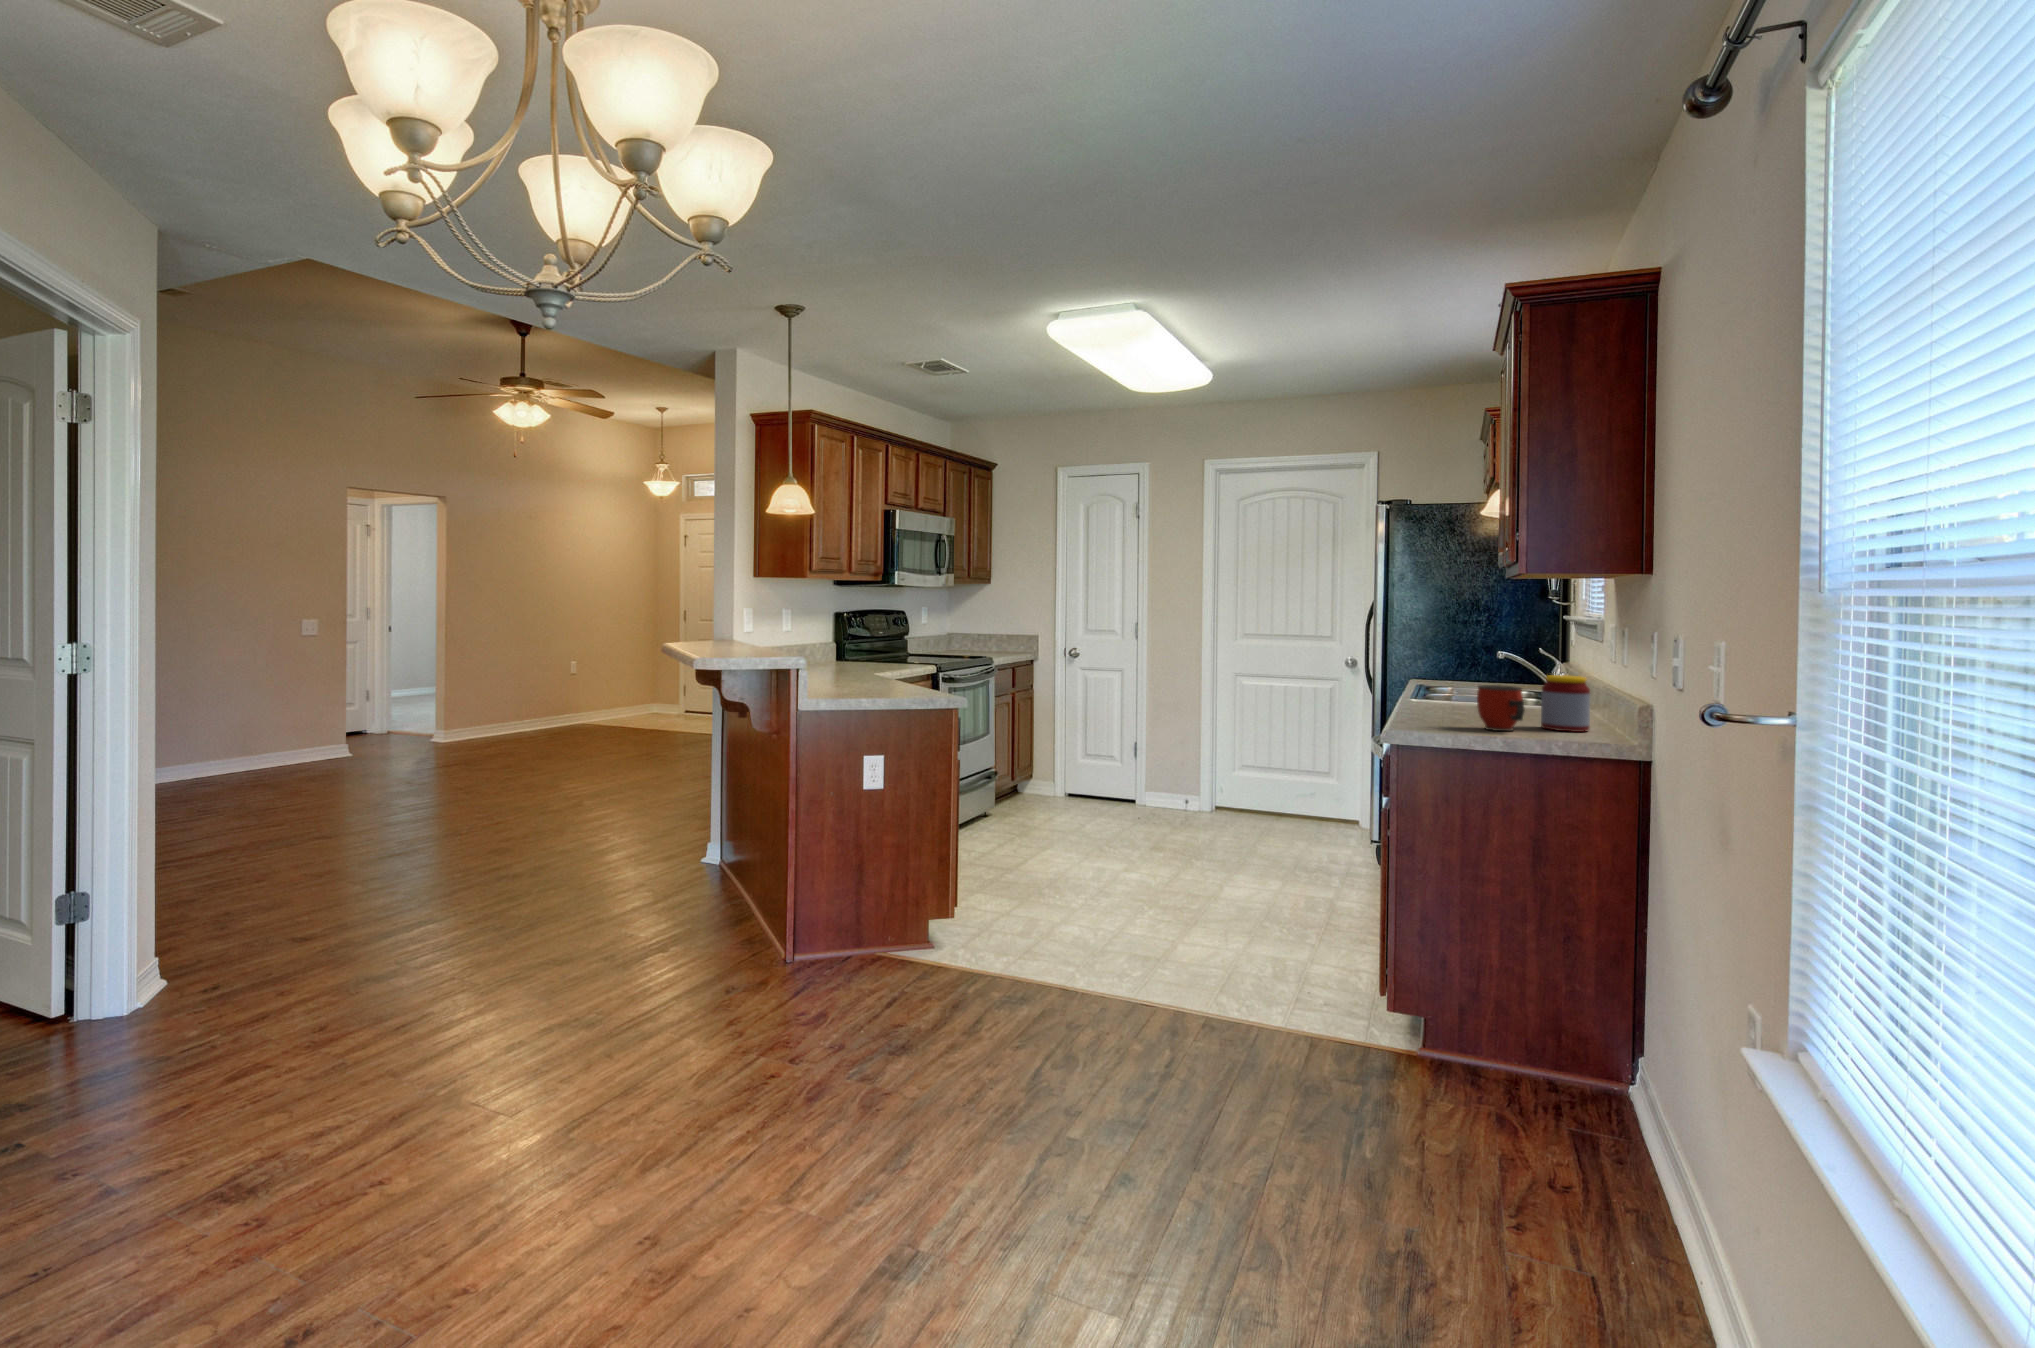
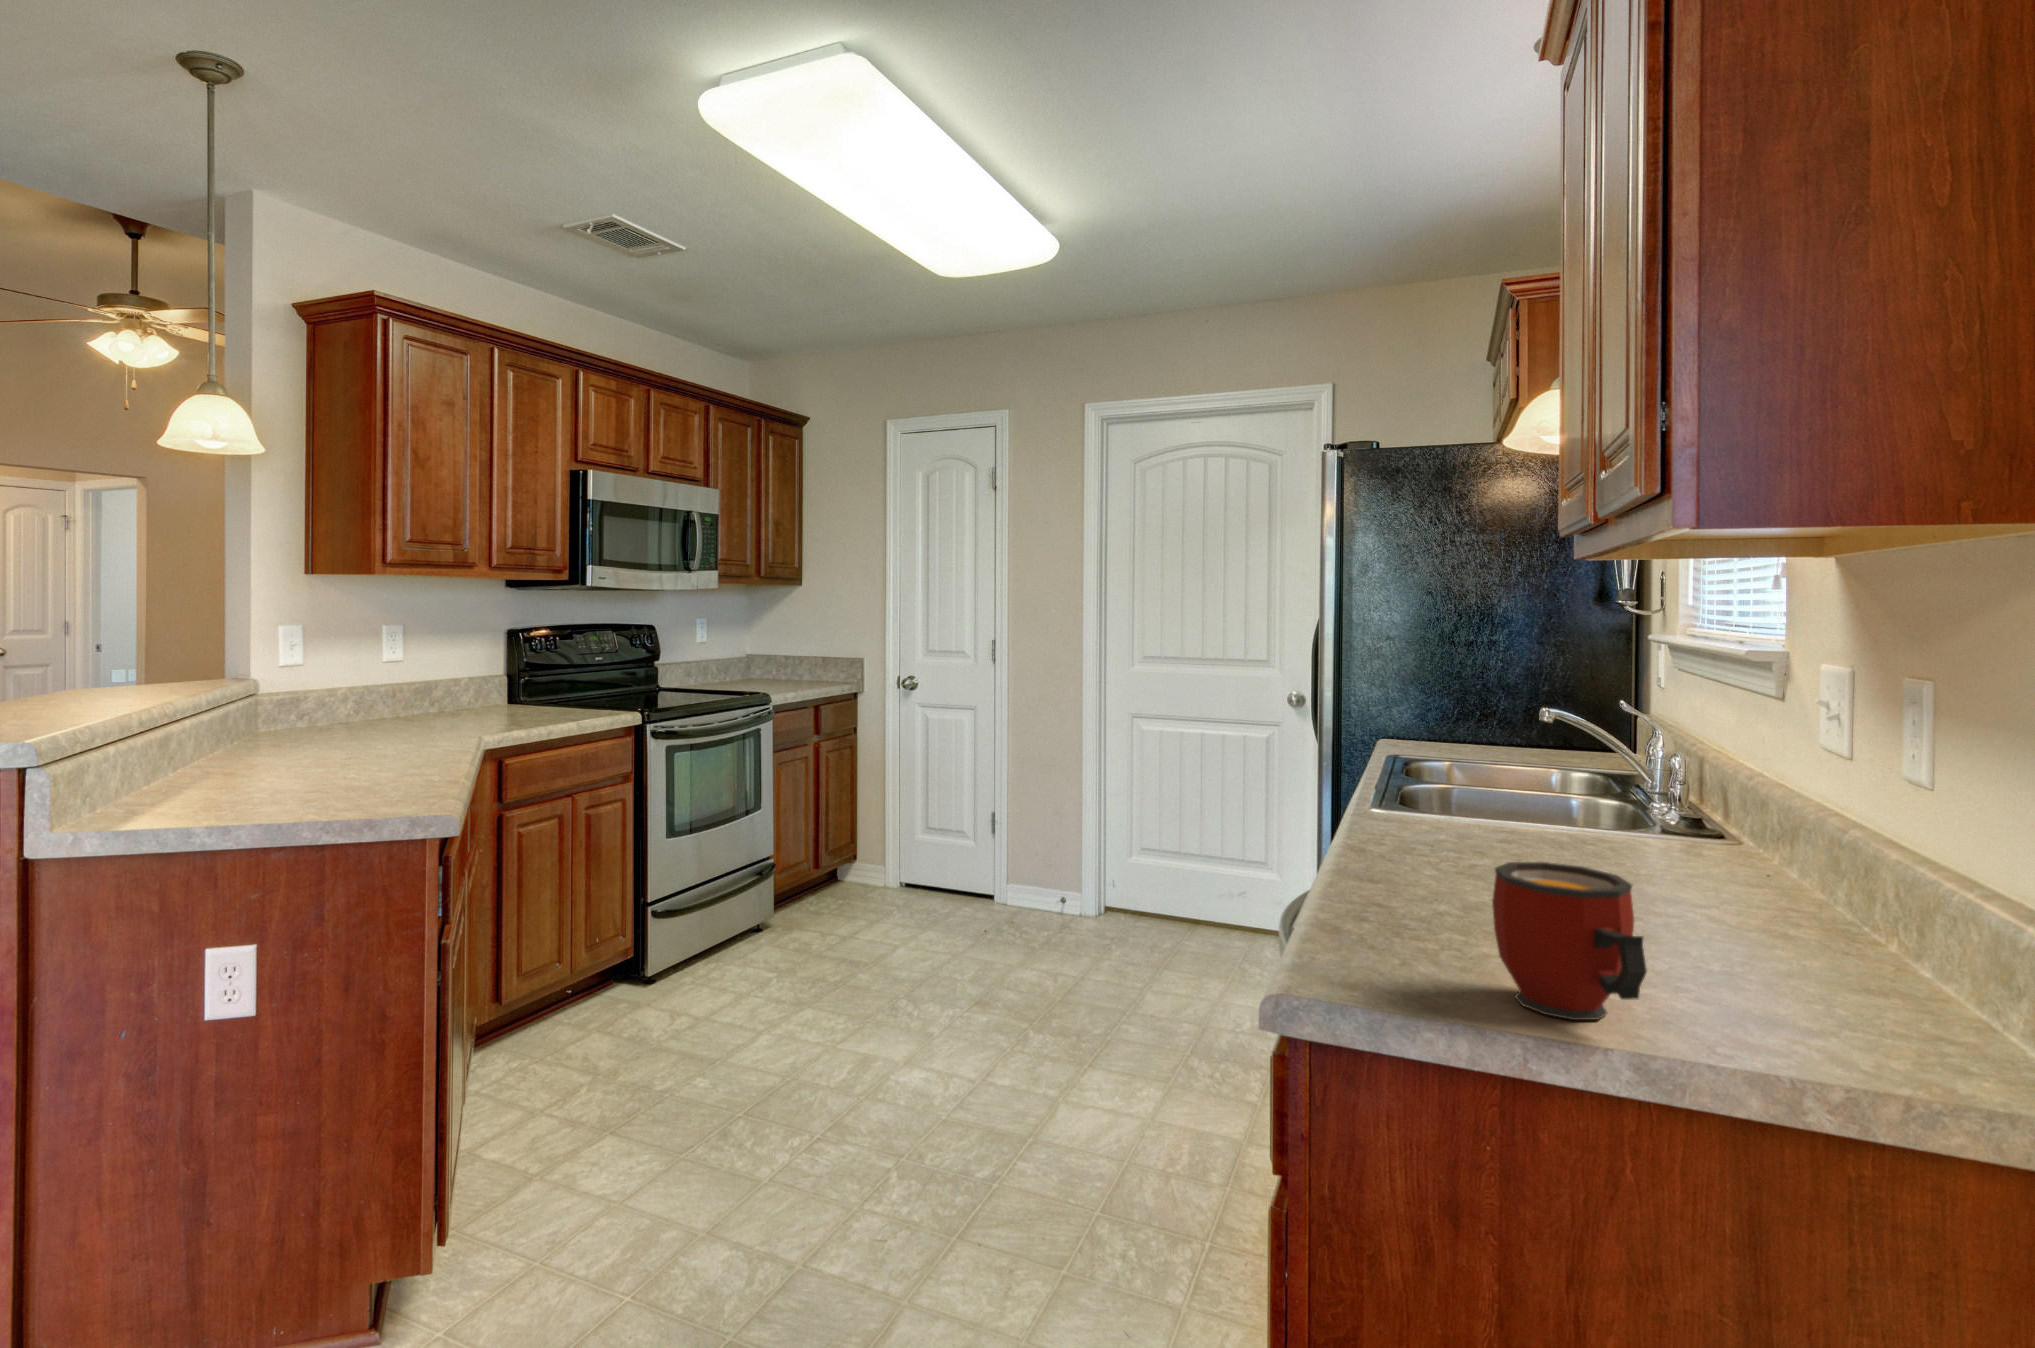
jar: present [1541,675,1590,732] -> none [1678,827,1834,1015]

